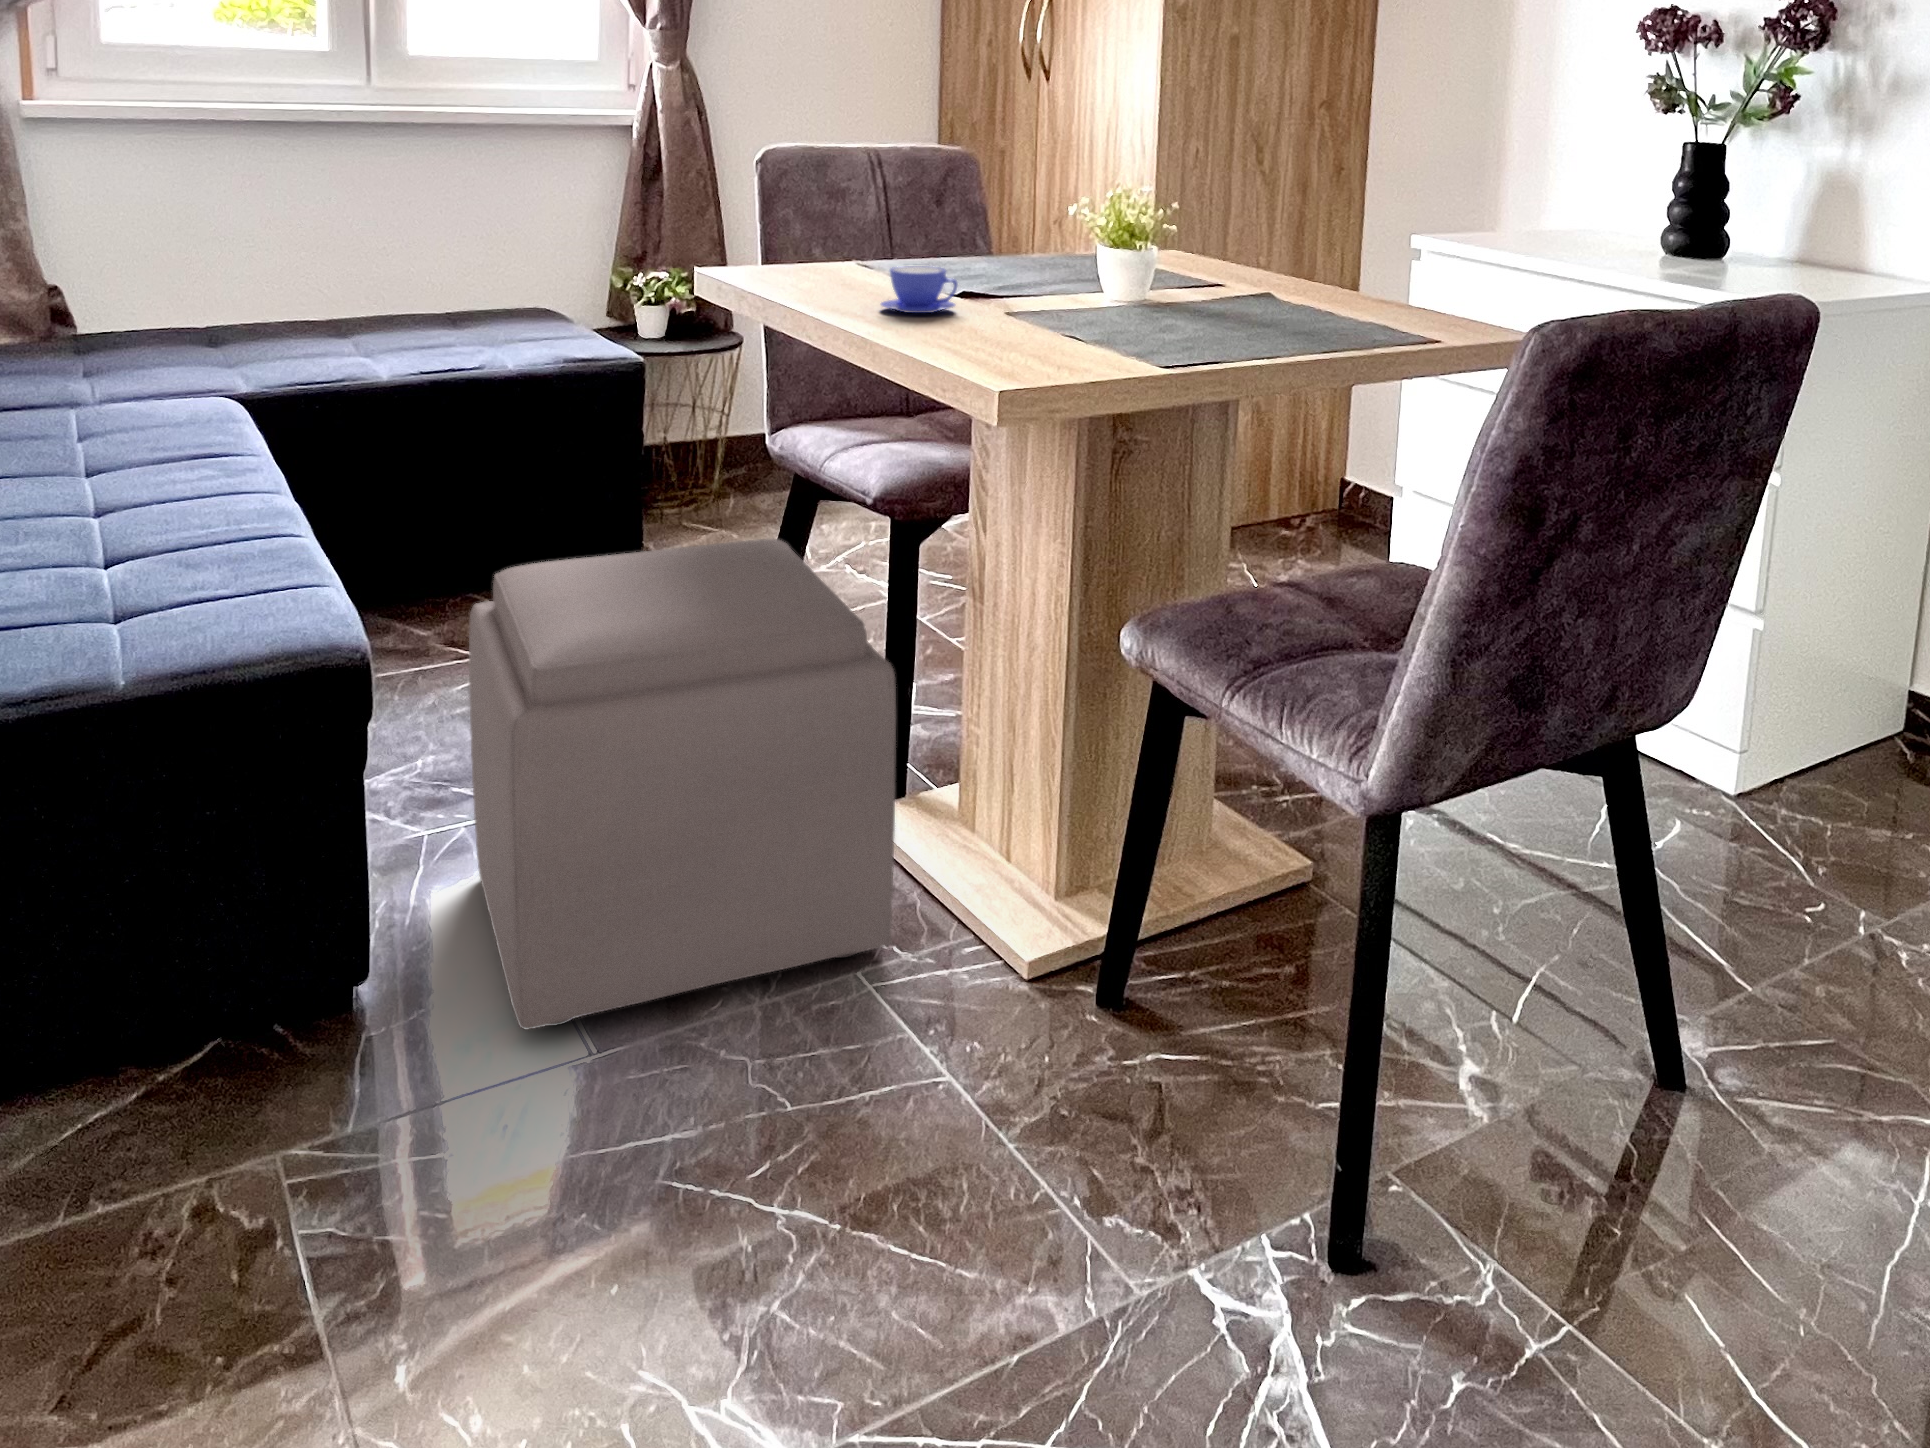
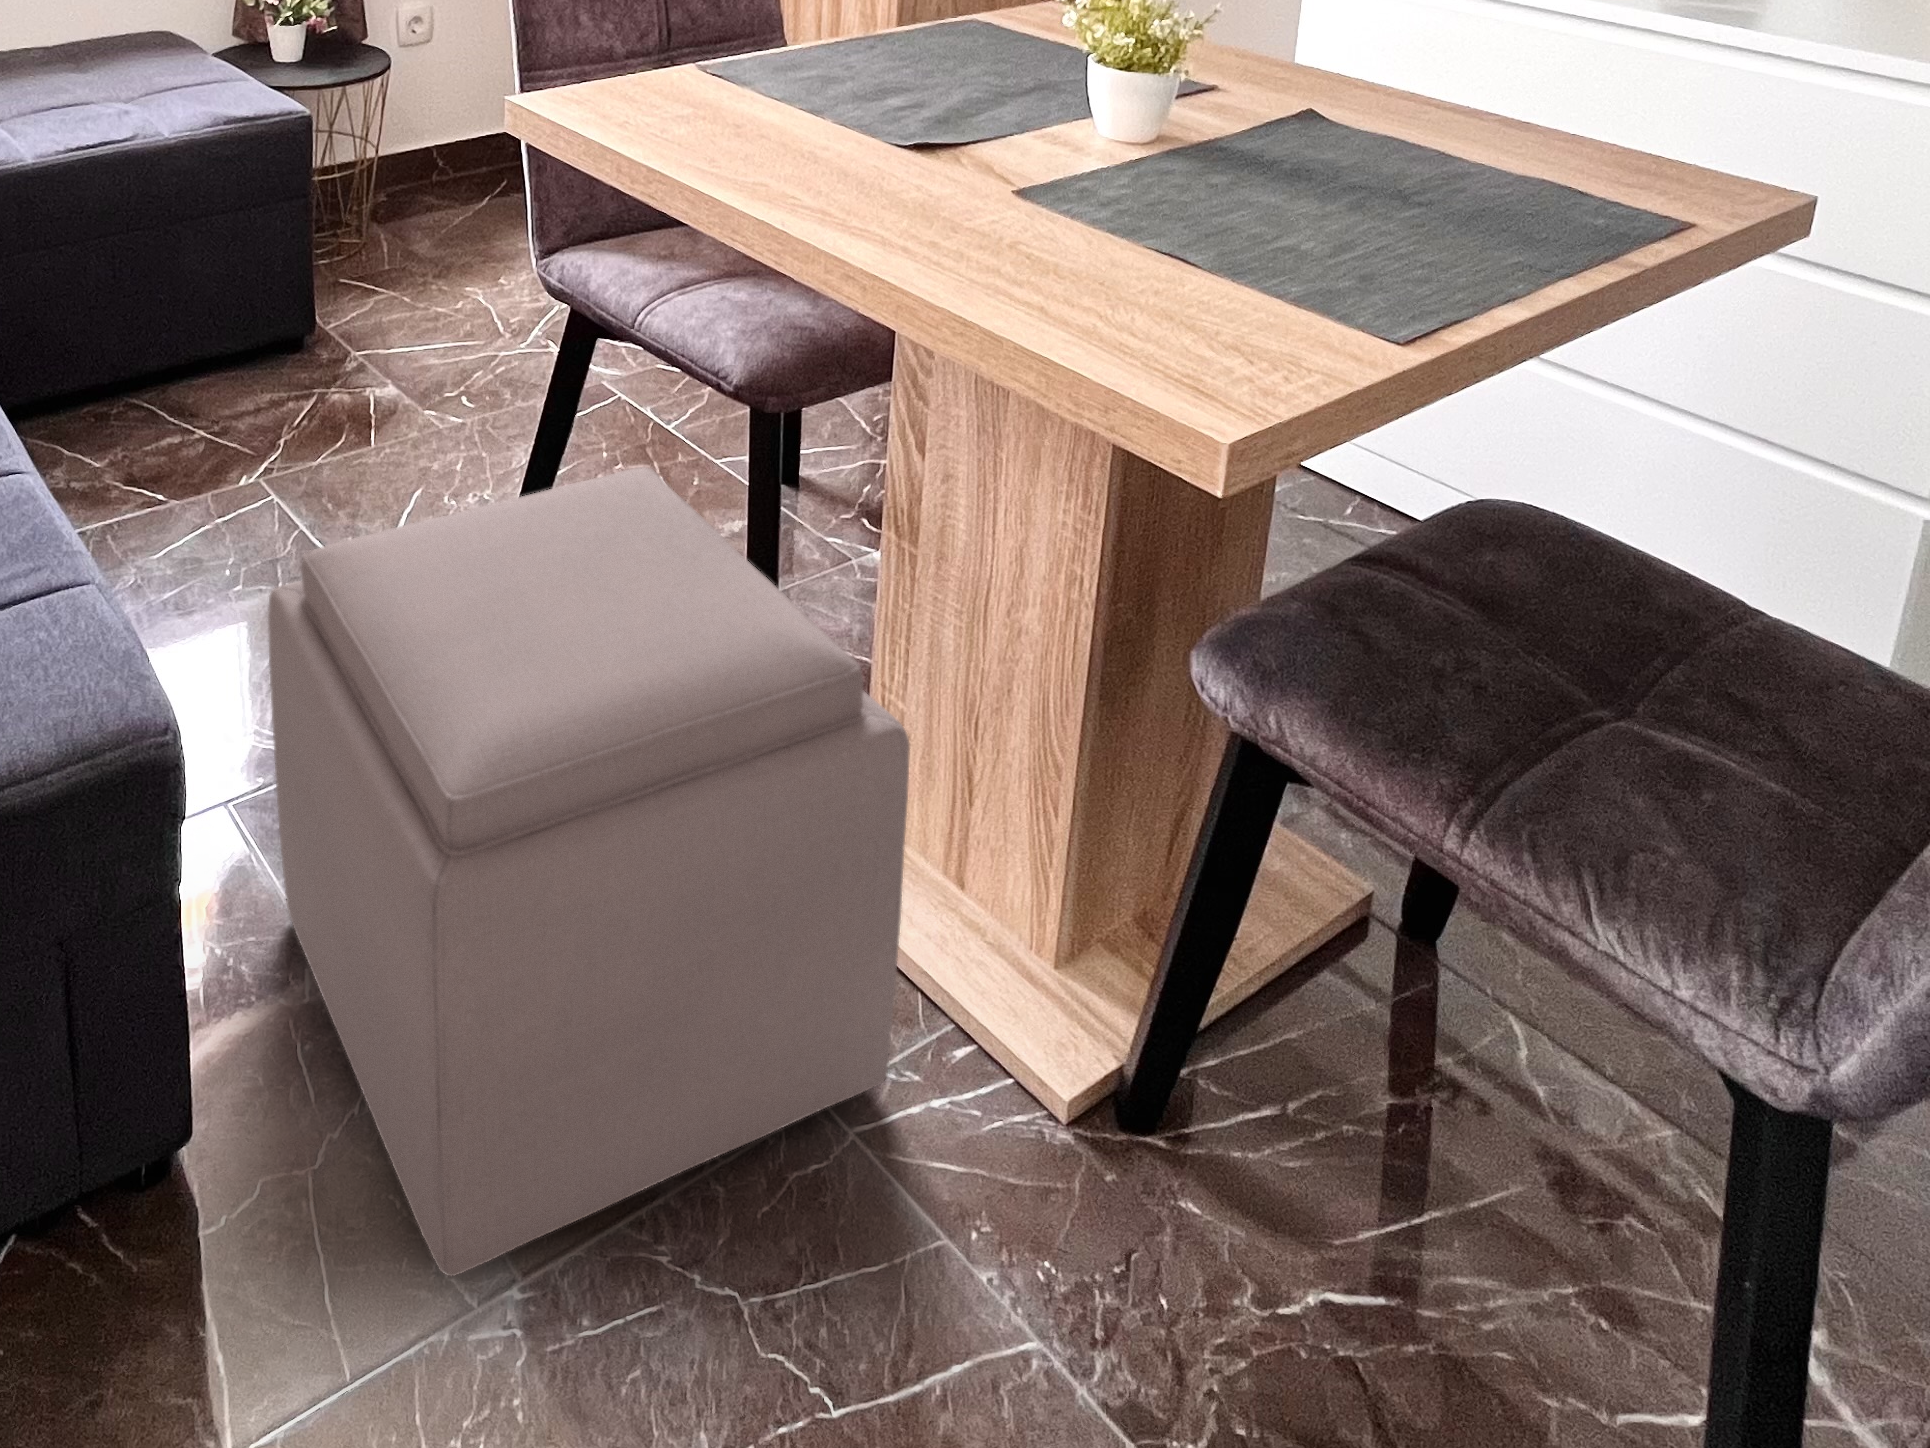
teacup: present [881,266,958,313] -> none [823,118,936,197]

